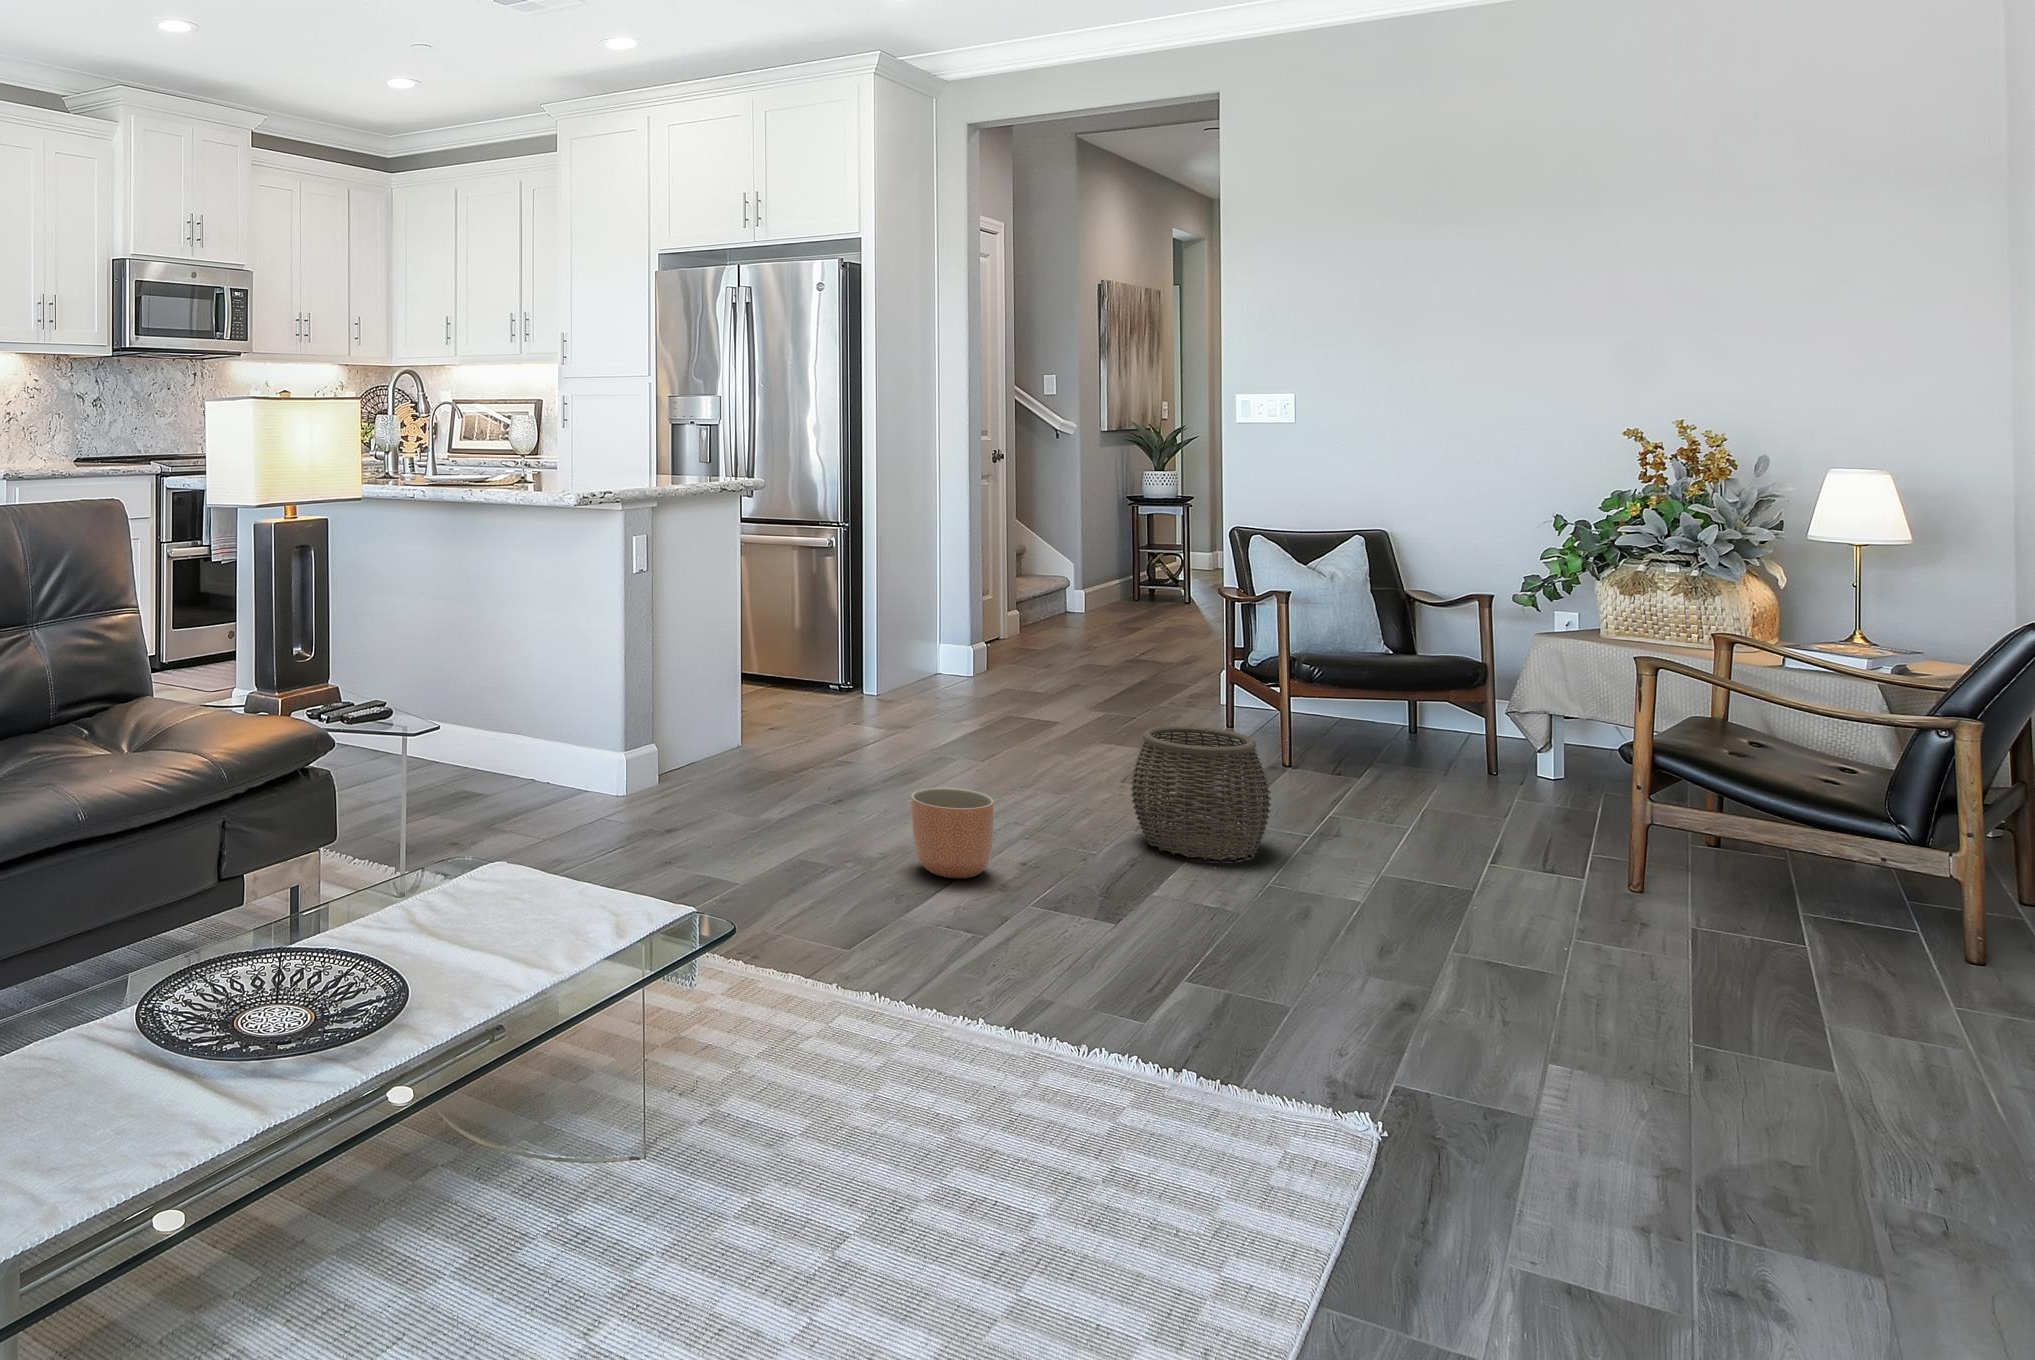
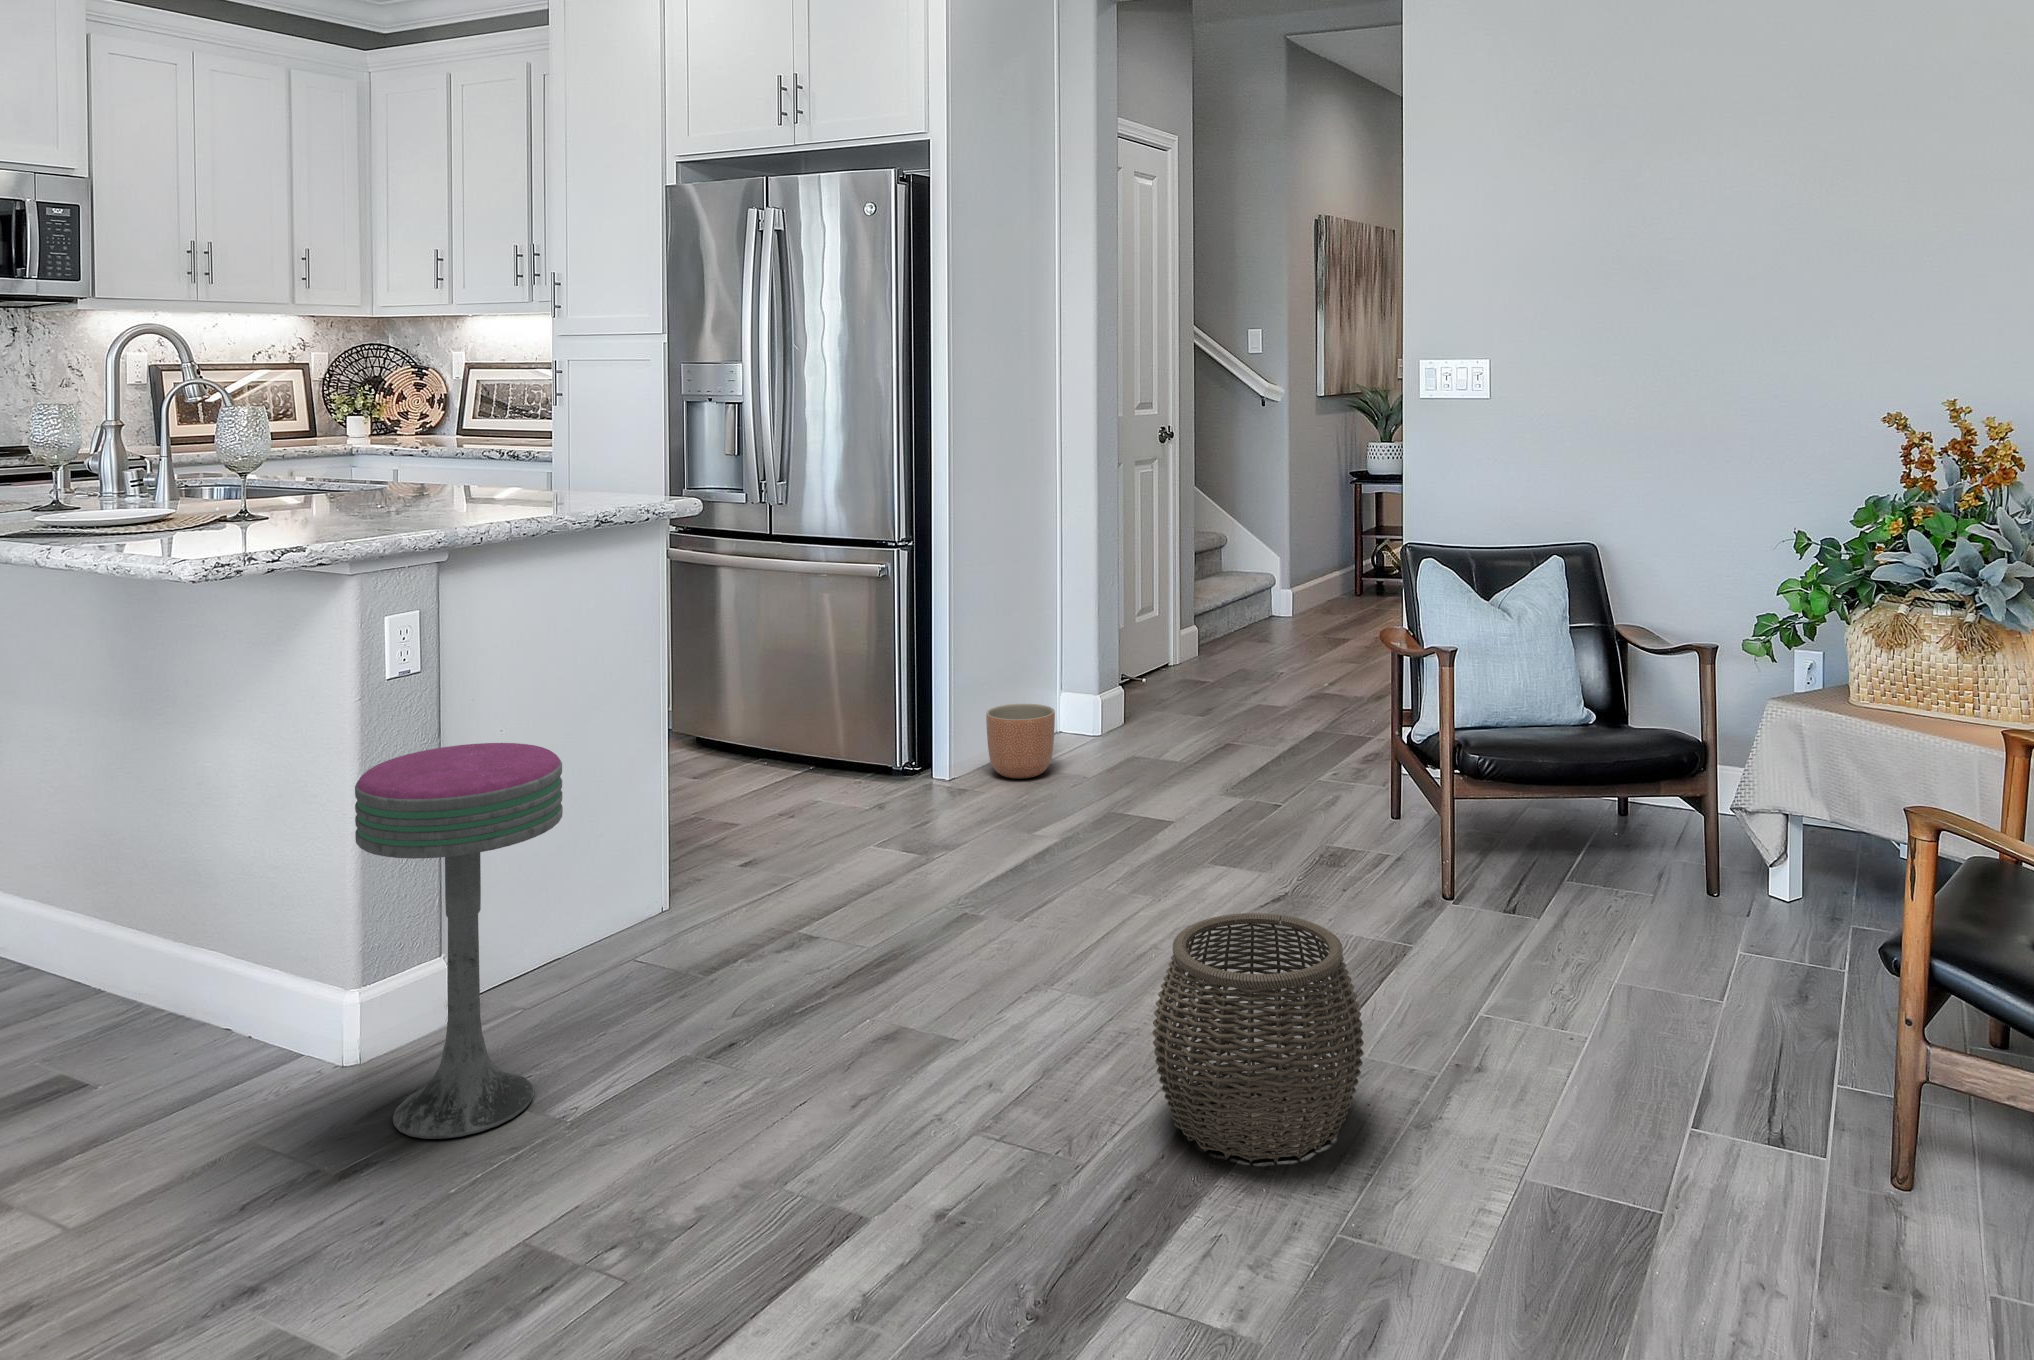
bar stool: none [650,609,759,825] -> present [355,743,563,1139]
planter: present [911,788,994,878] -> present [986,704,1055,779]

